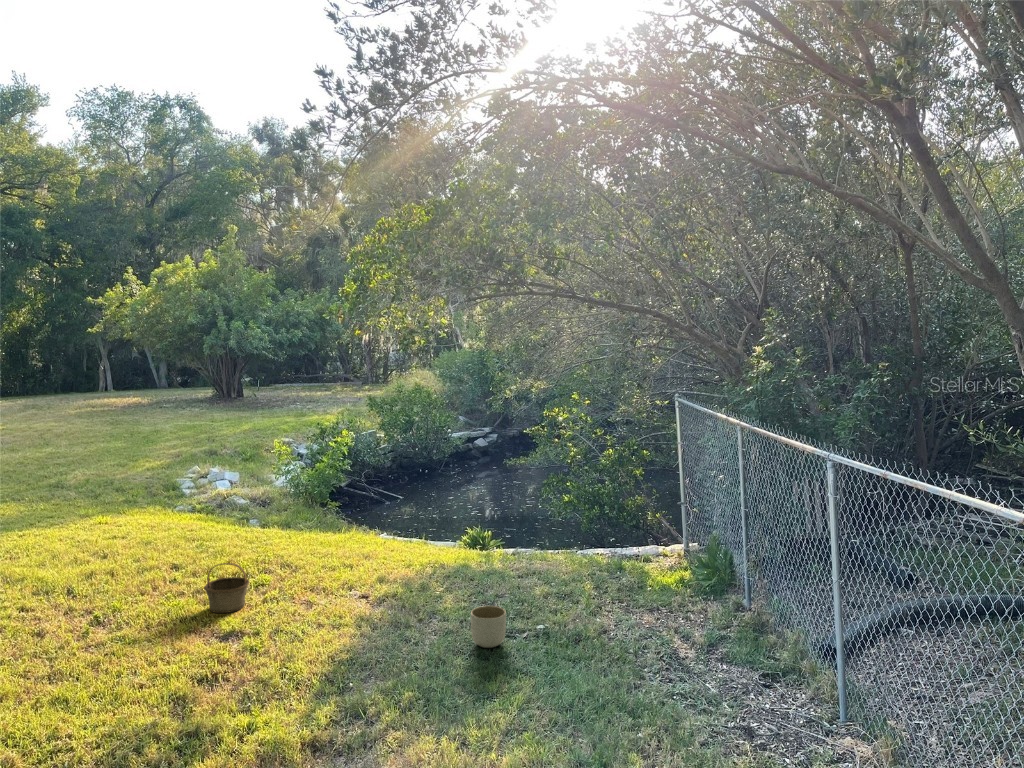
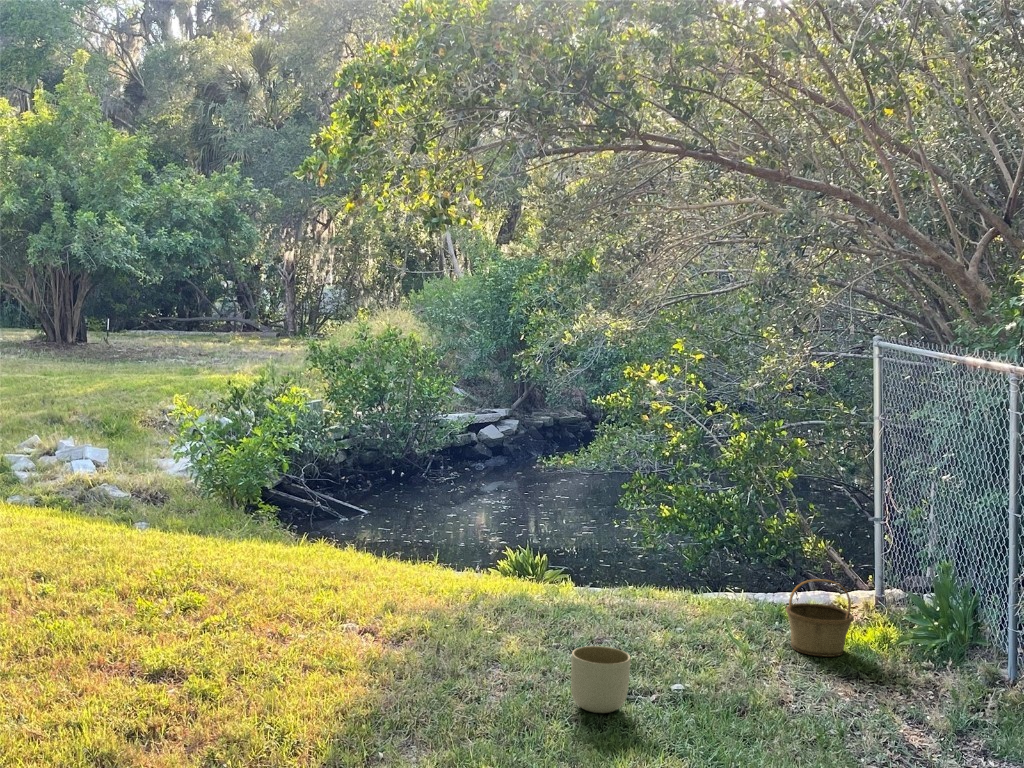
basket: present [204,563,249,613] -> present [786,579,854,657]

